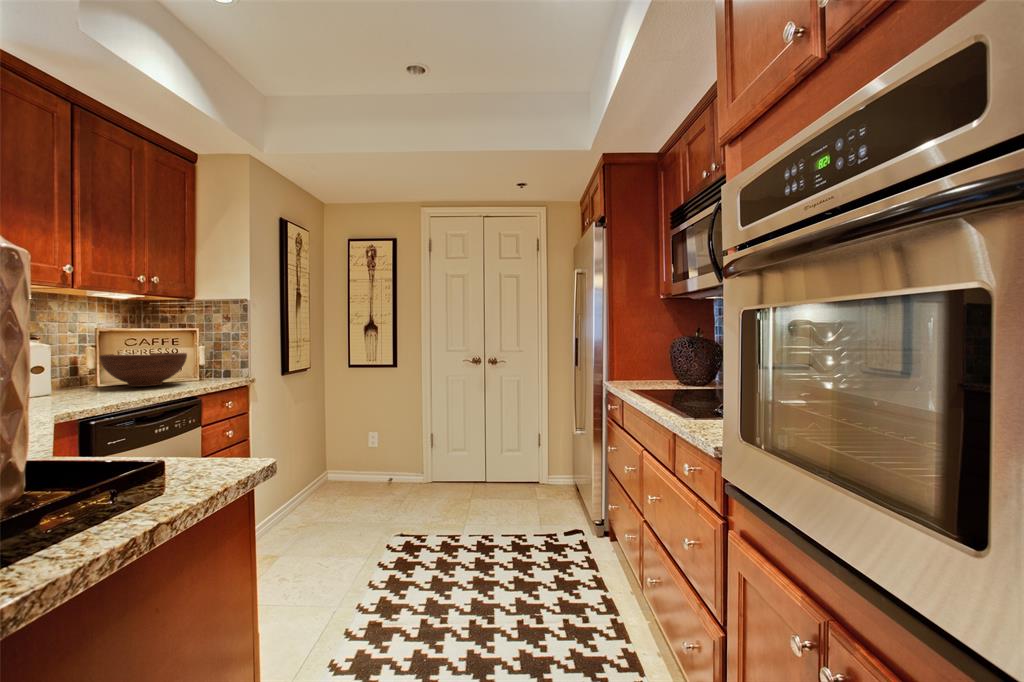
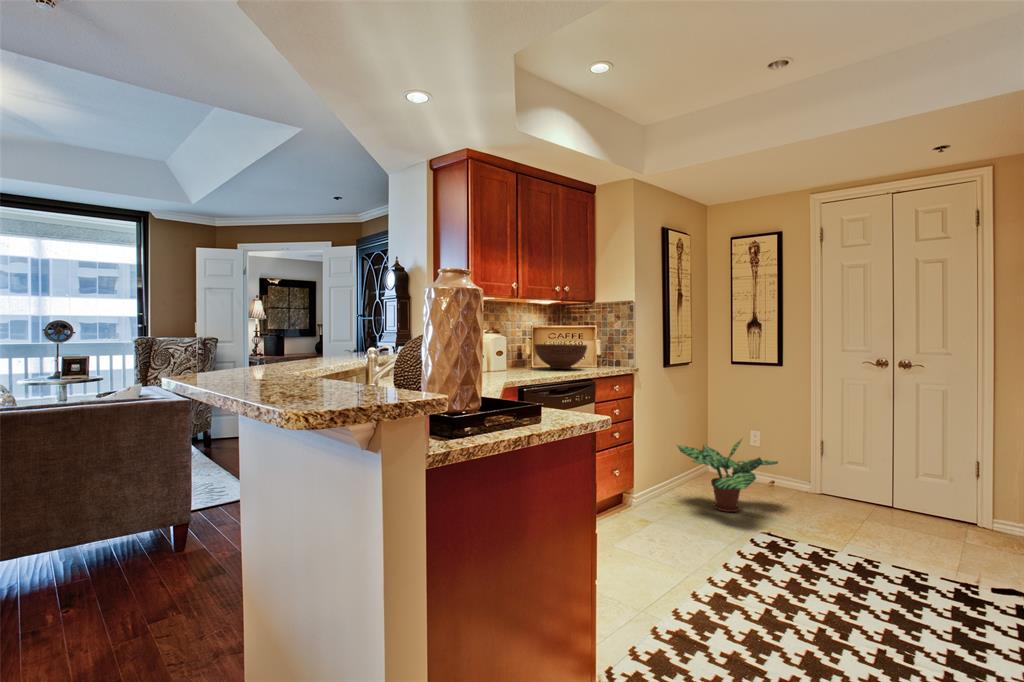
potted plant: none [300,435,398,511] -> present [678,439,778,512]

